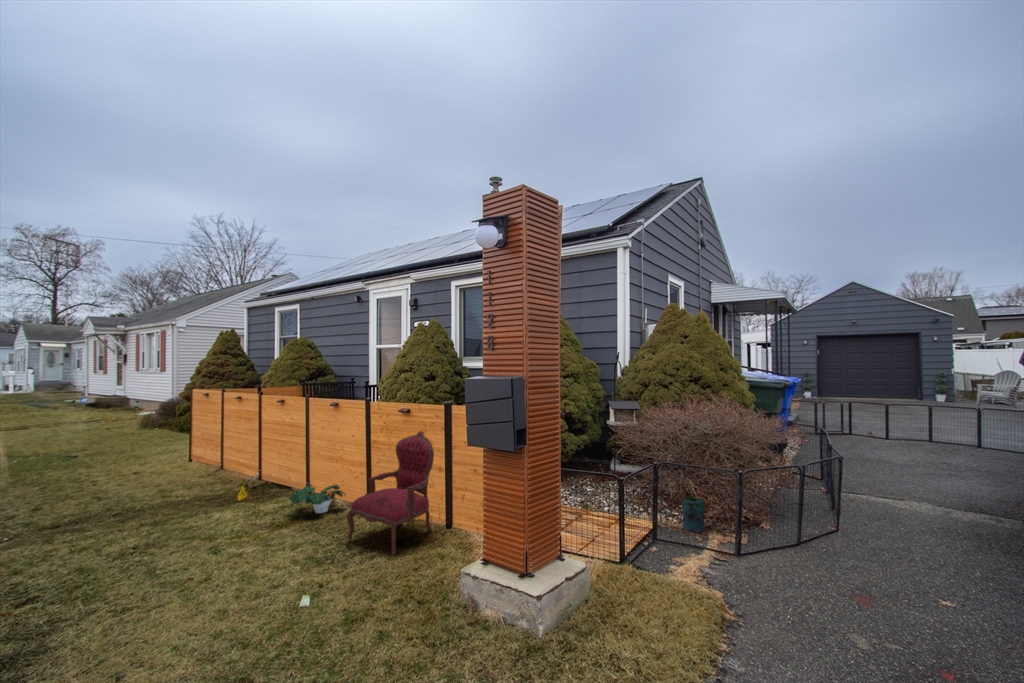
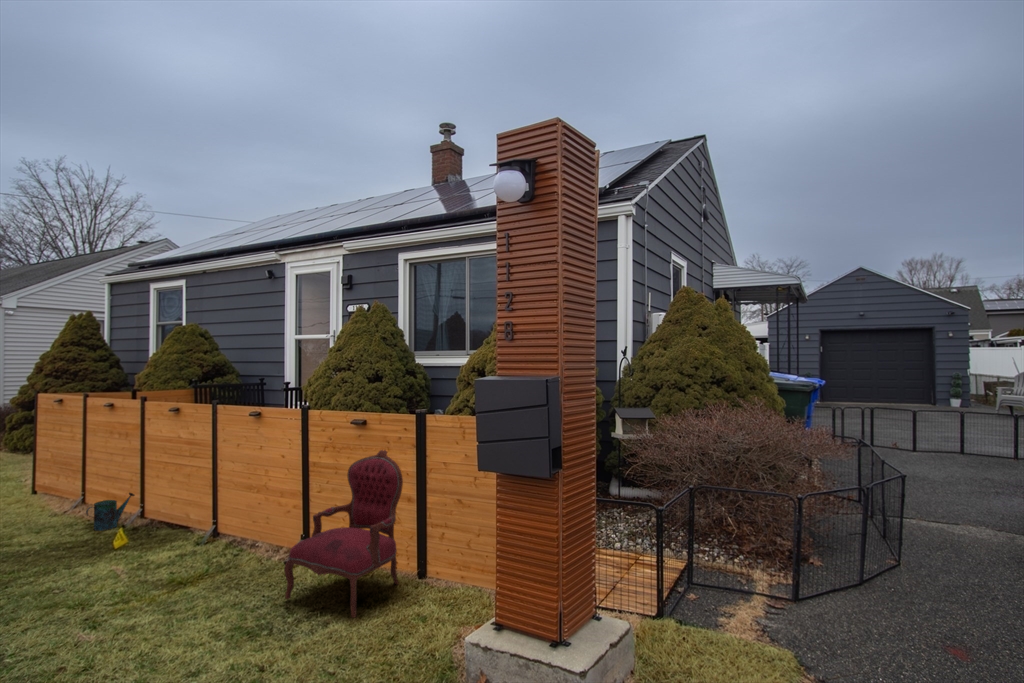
potted plant: present [289,485,346,513] -> none [193,524,274,563]
watering can: present [683,497,705,532] -> present [86,493,135,531]

